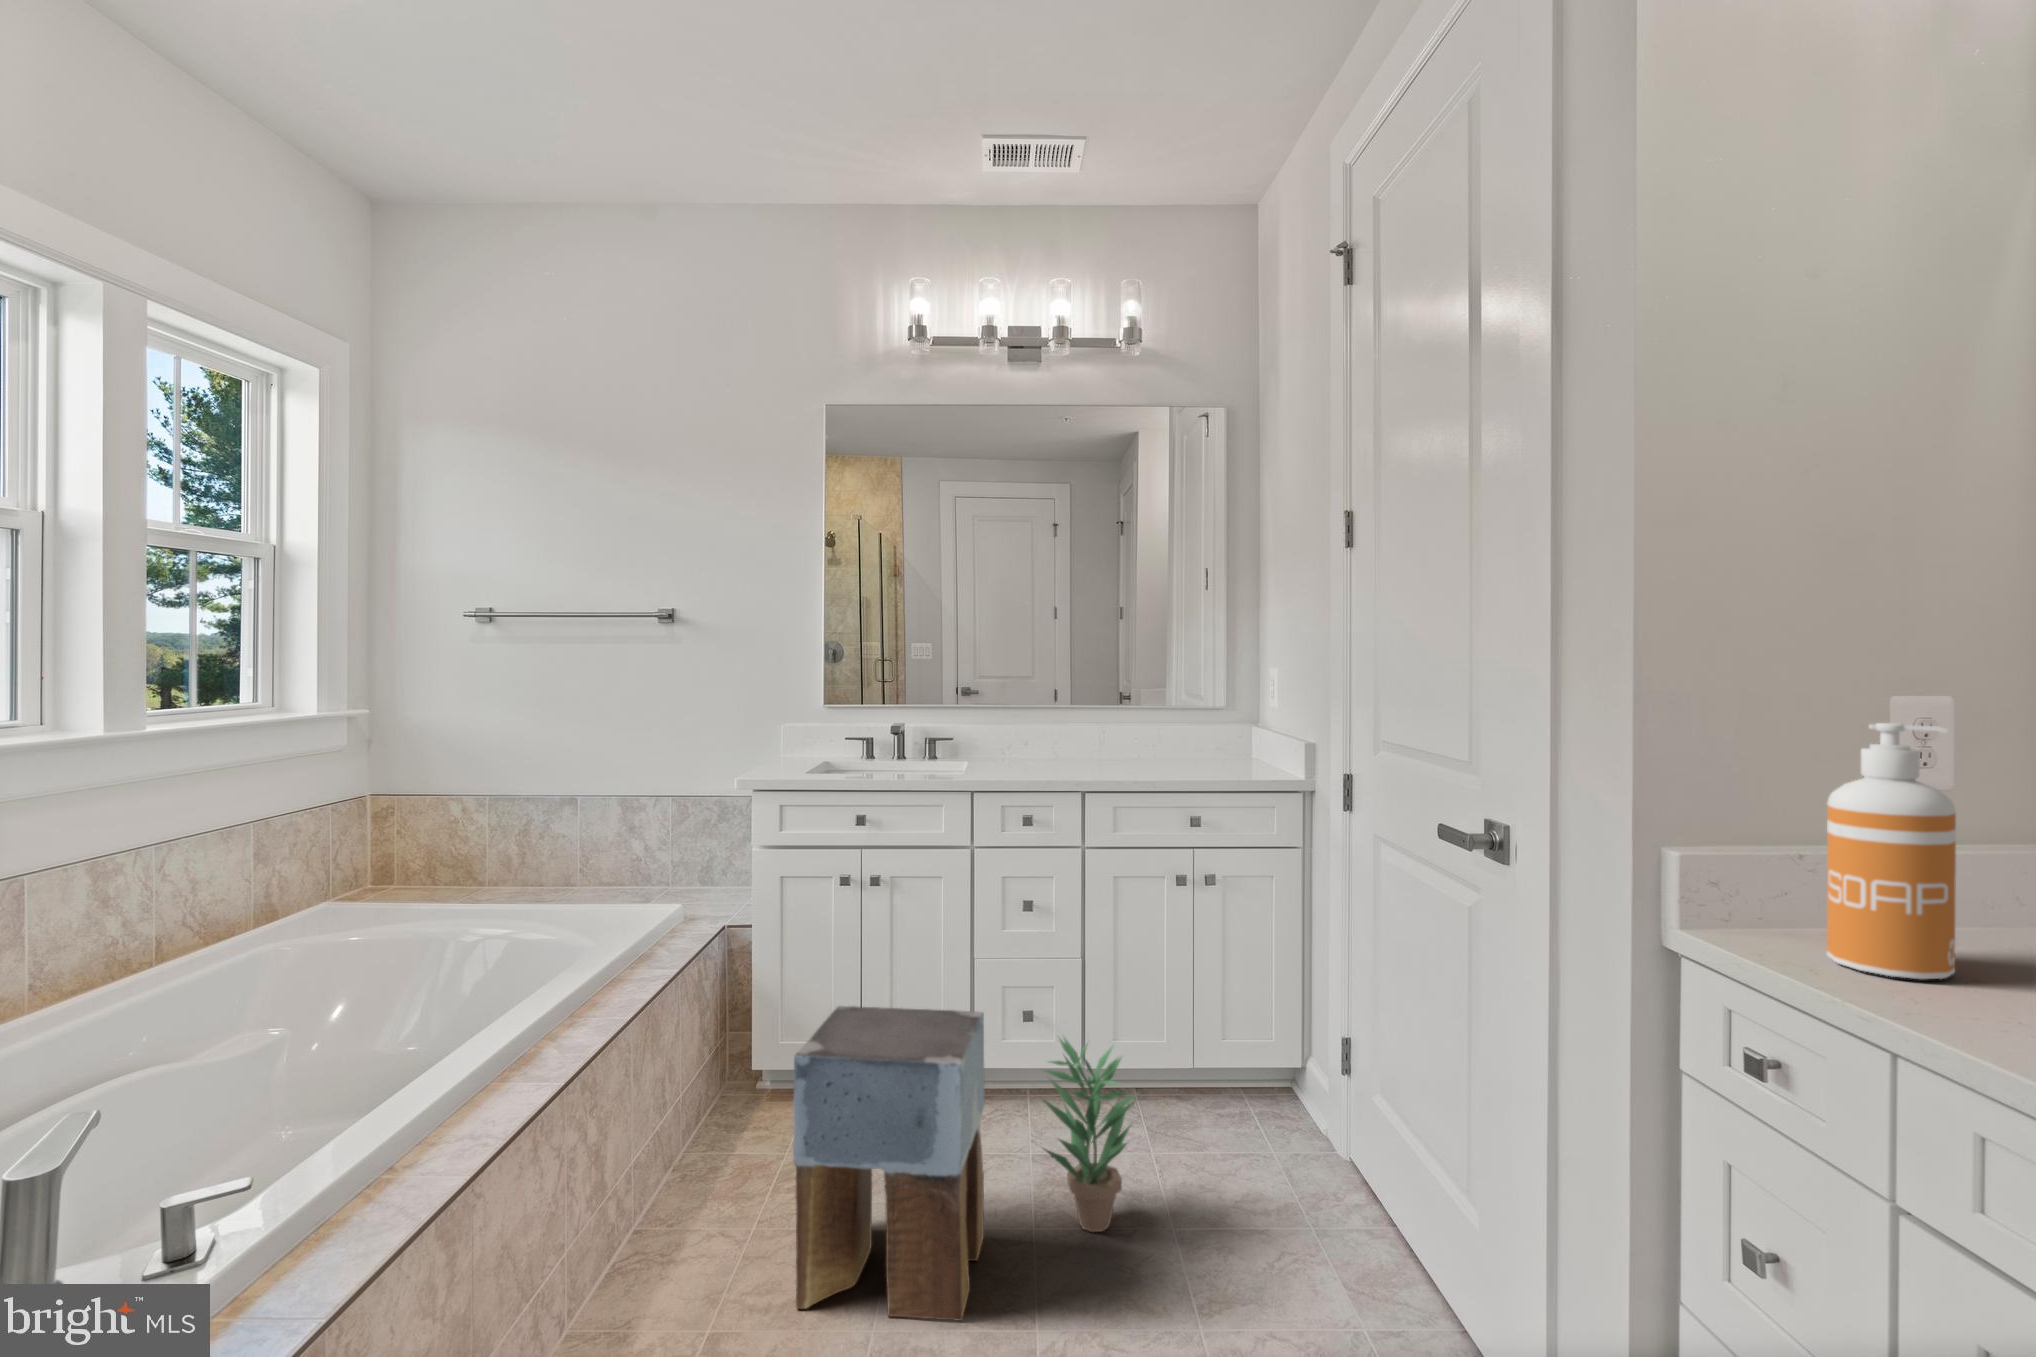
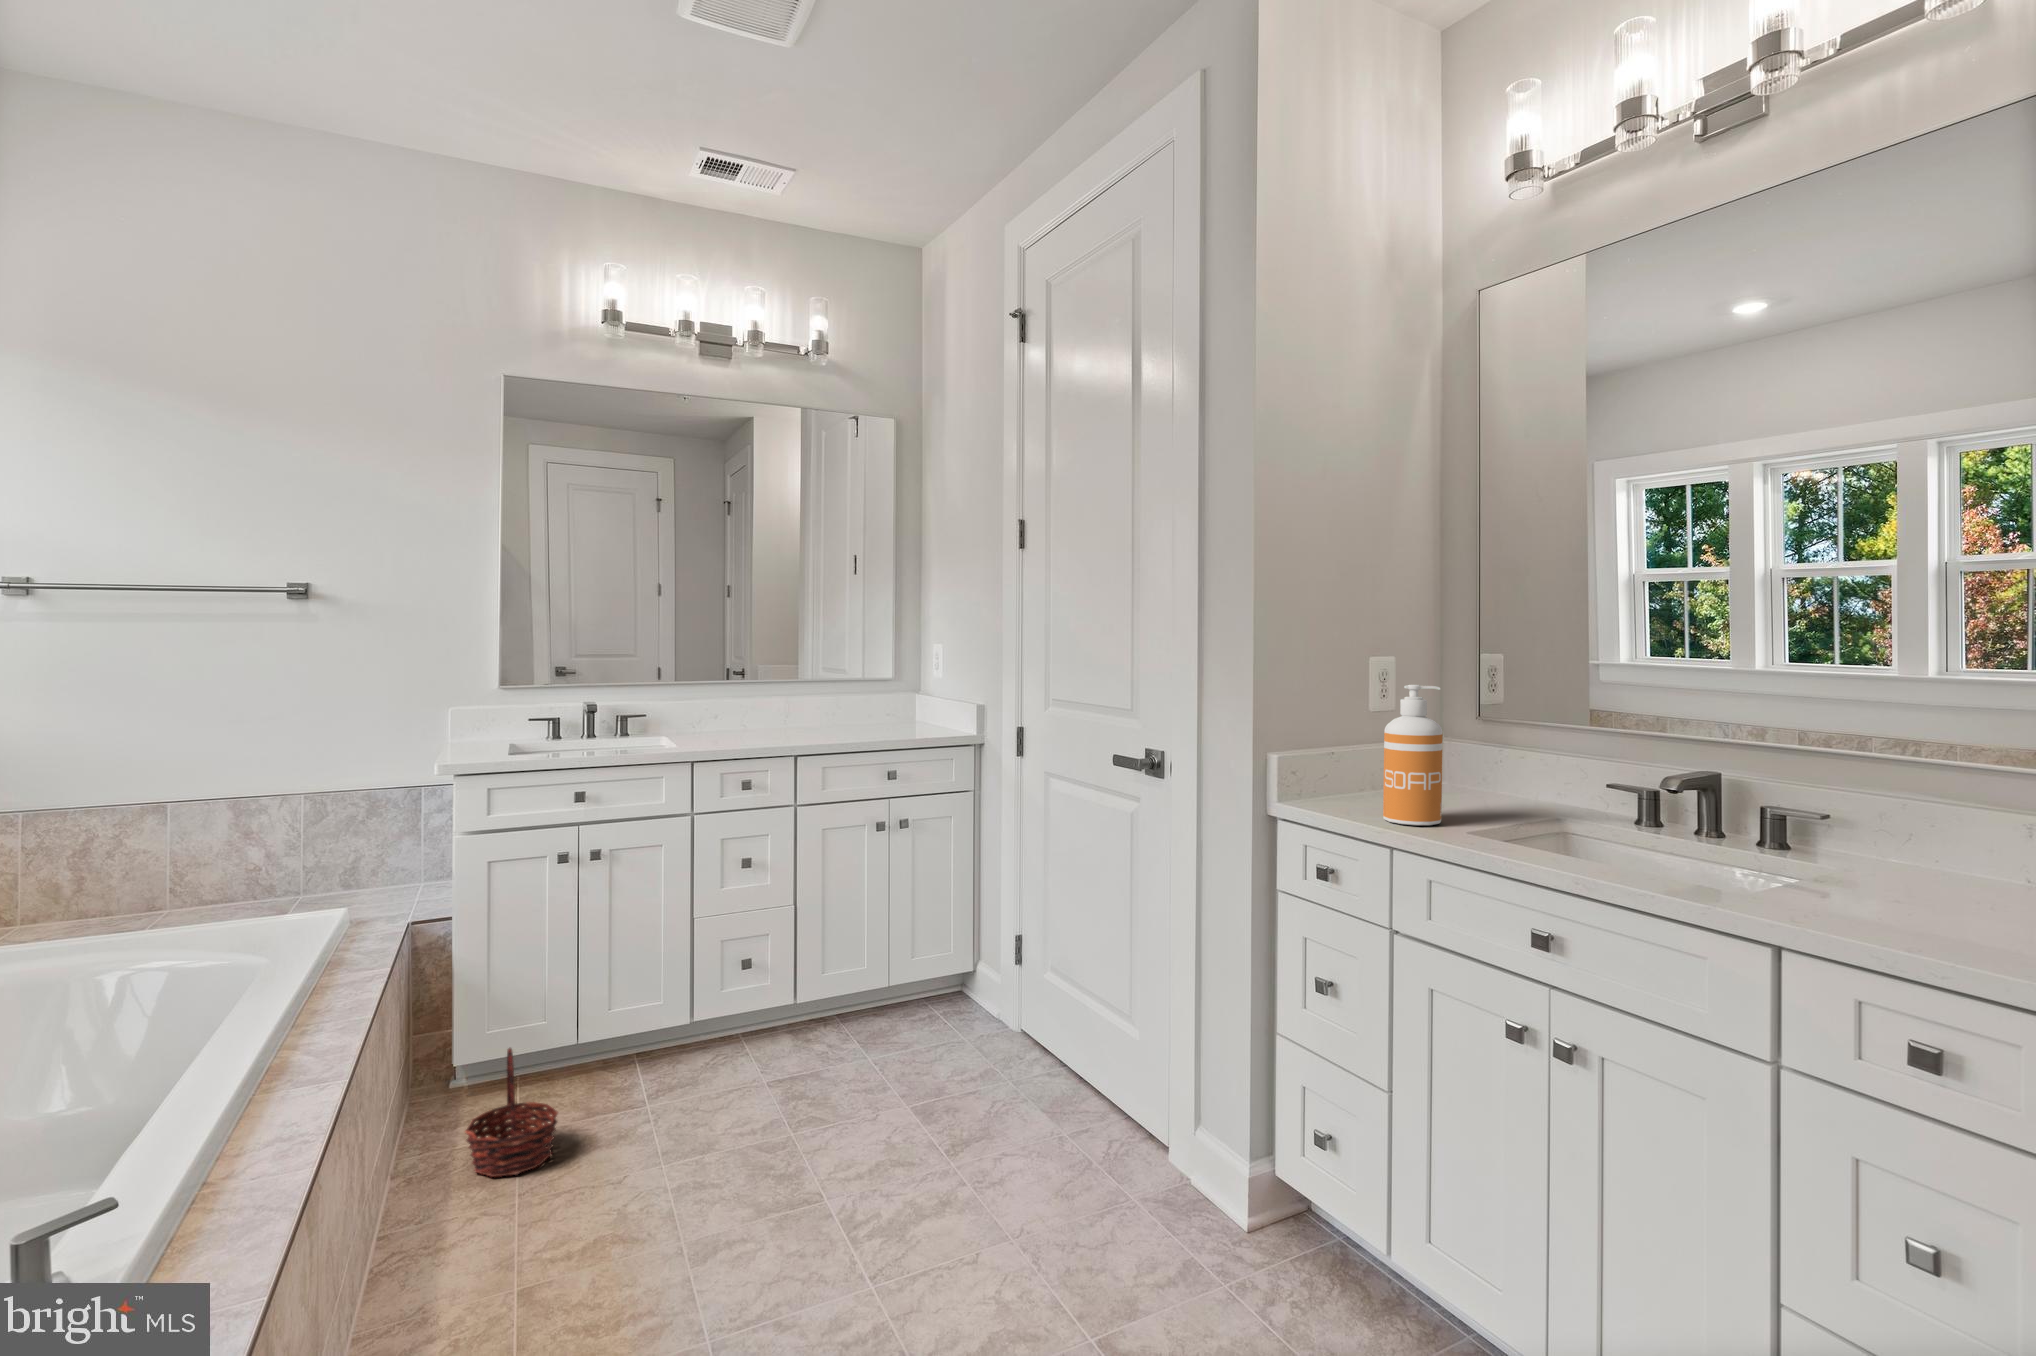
stool: present [793,1006,984,1321] -> none [623,949,781,1229]
potted plant: present [1044,1038,1136,1232] -> none [806,960,894,1120]
basket: none [700,1076,789,1212] -> present [465,1048,558,1177]

